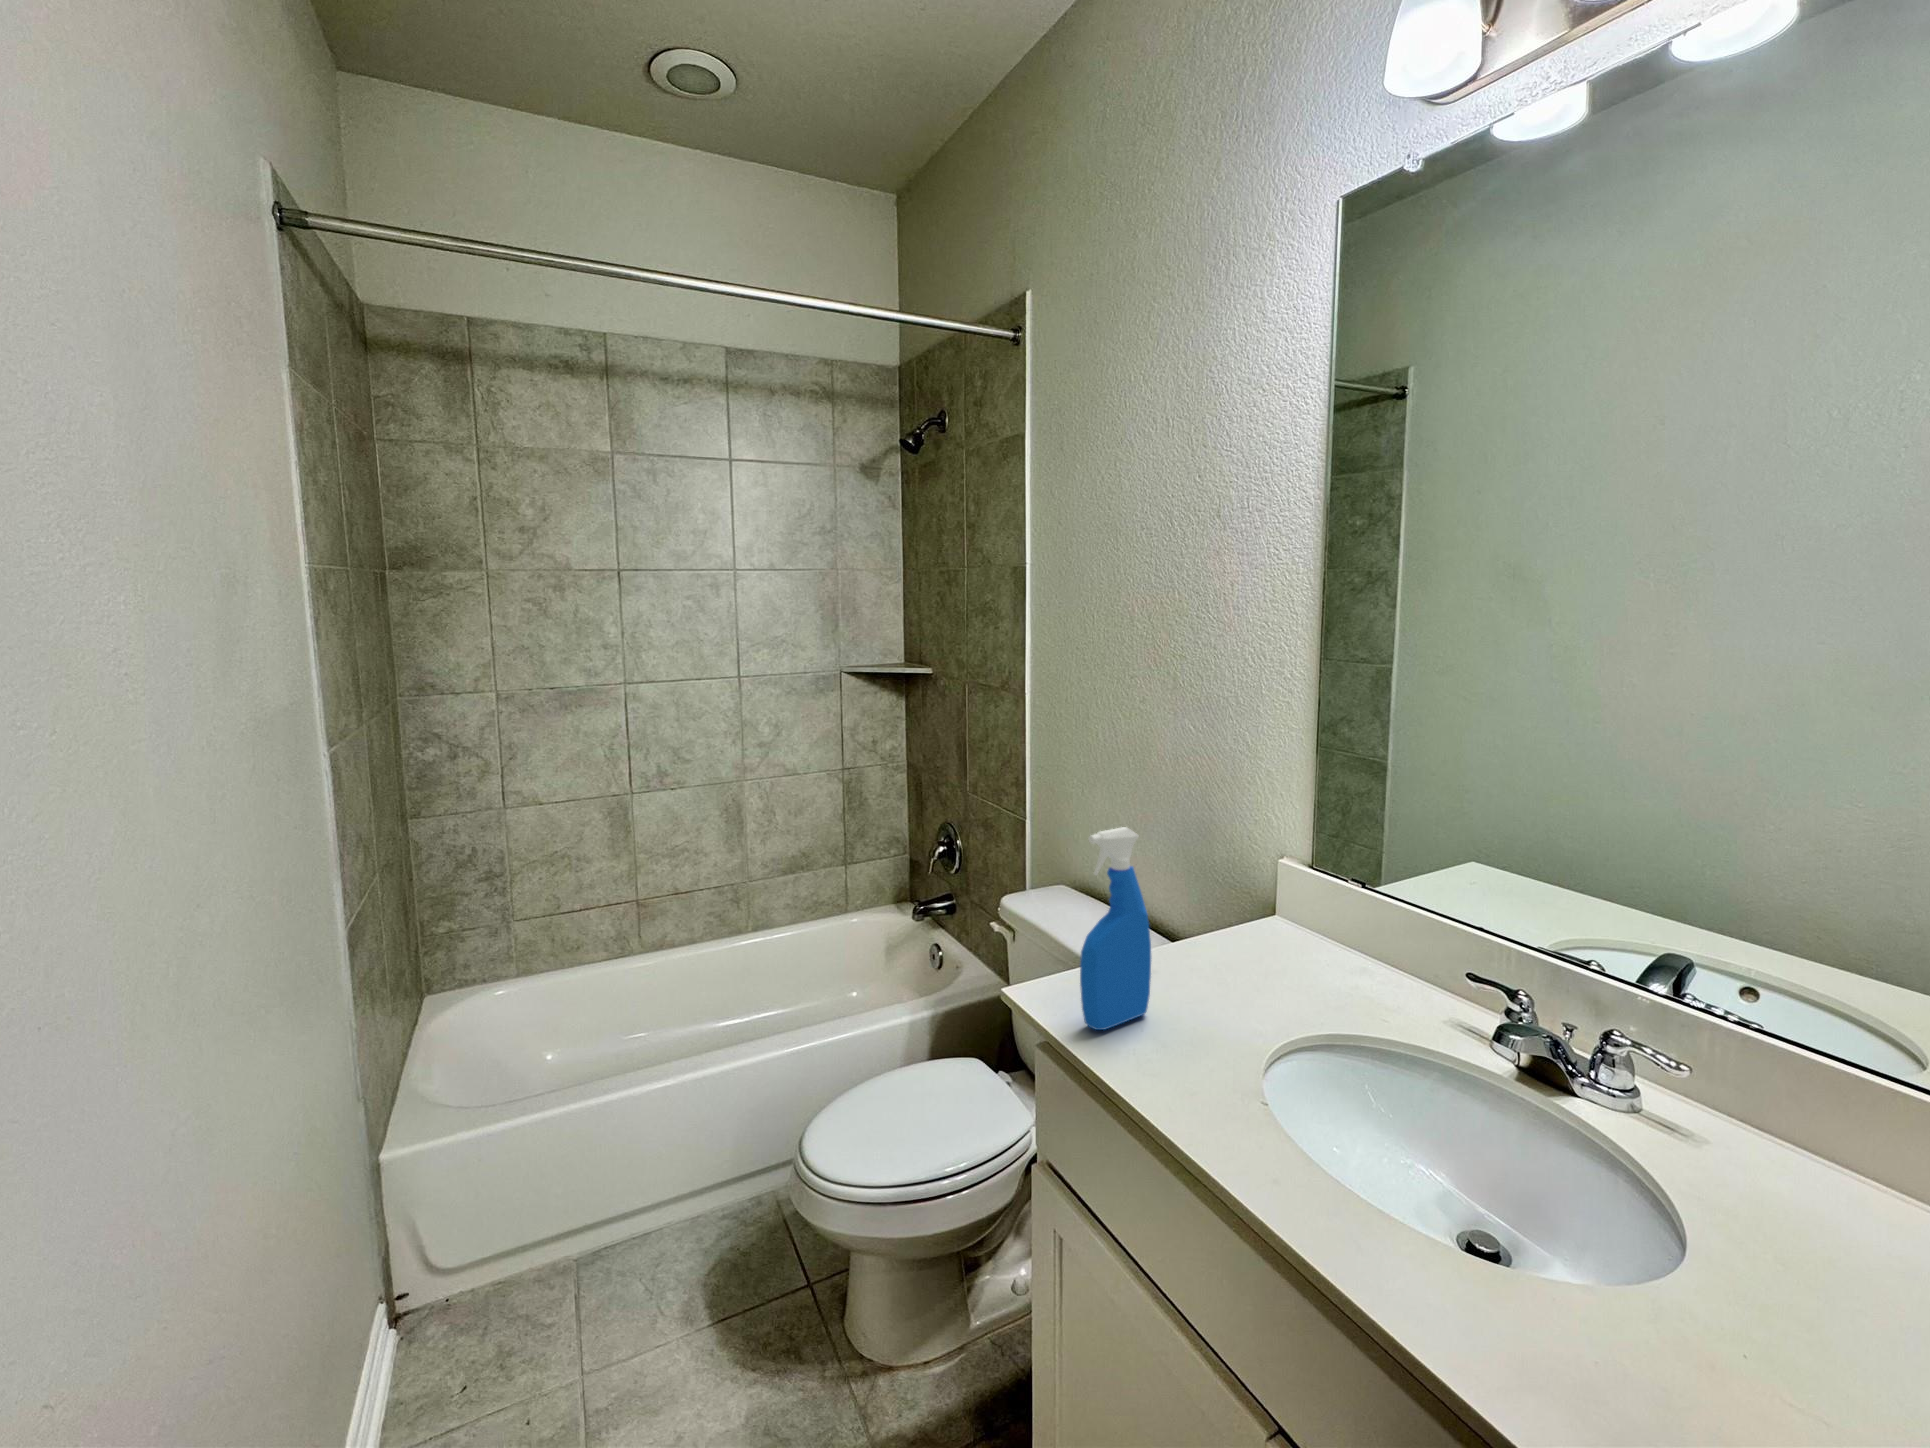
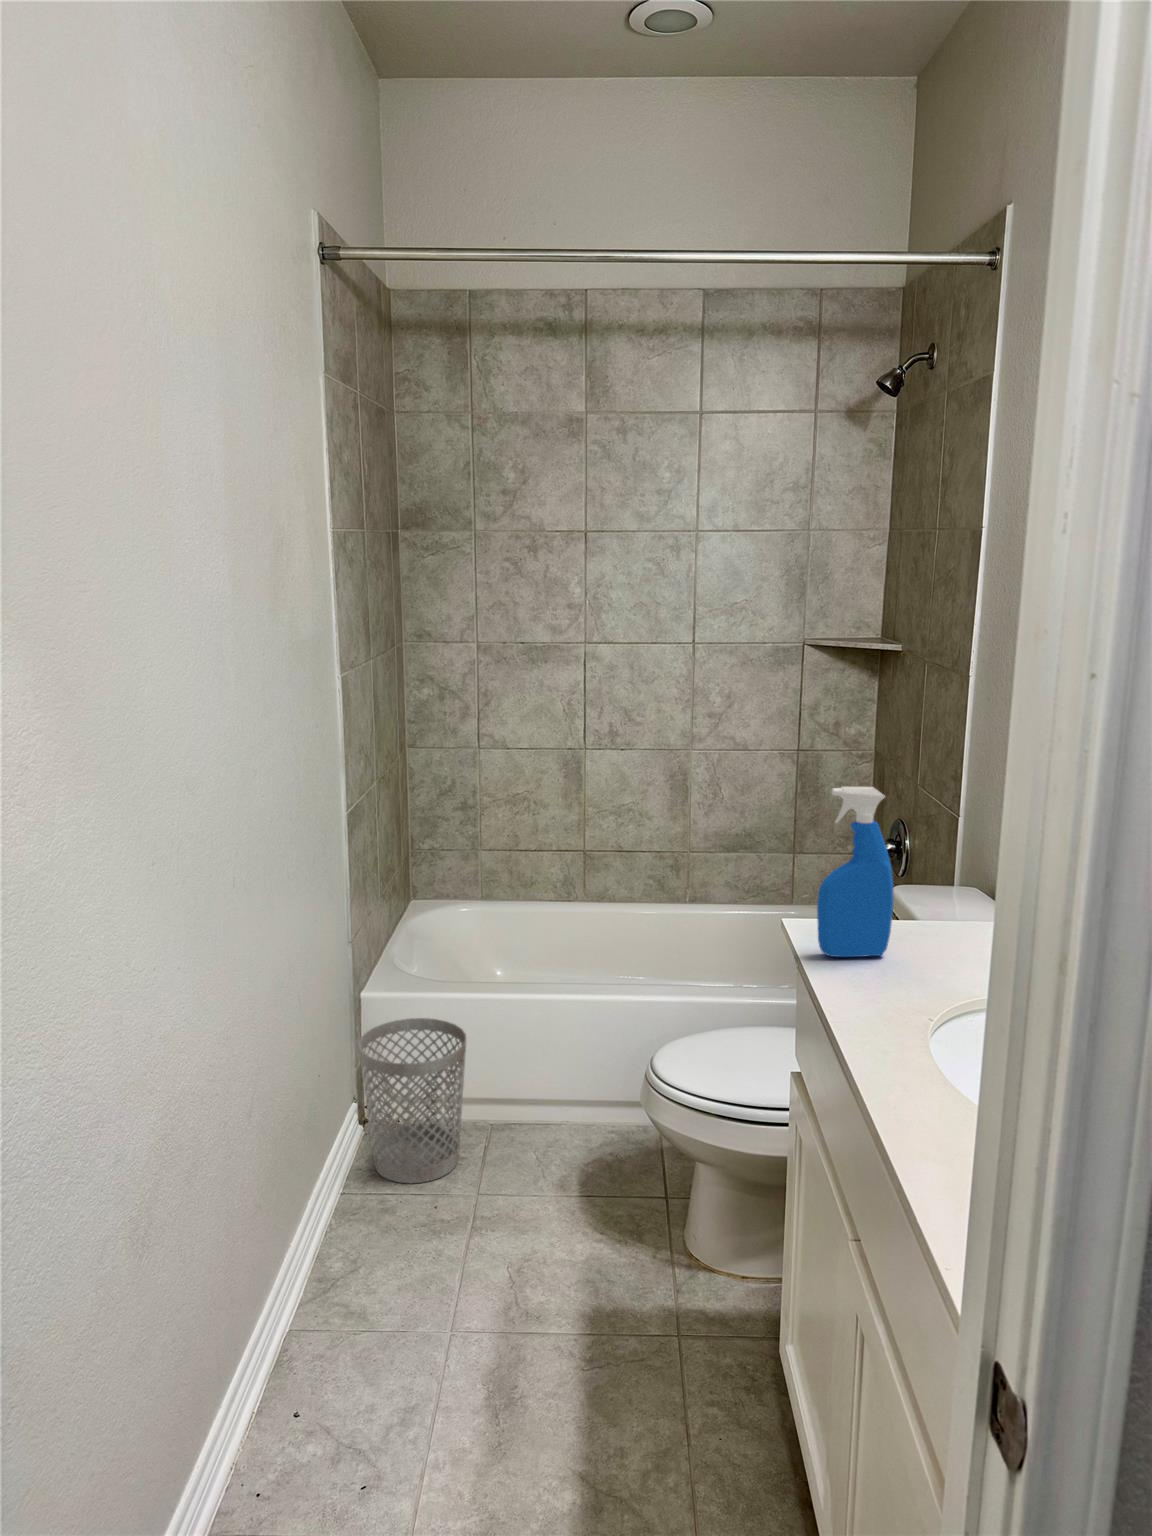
wastebasket: none [391,1155,547,1401] -> present [359,1018,466,1183]

